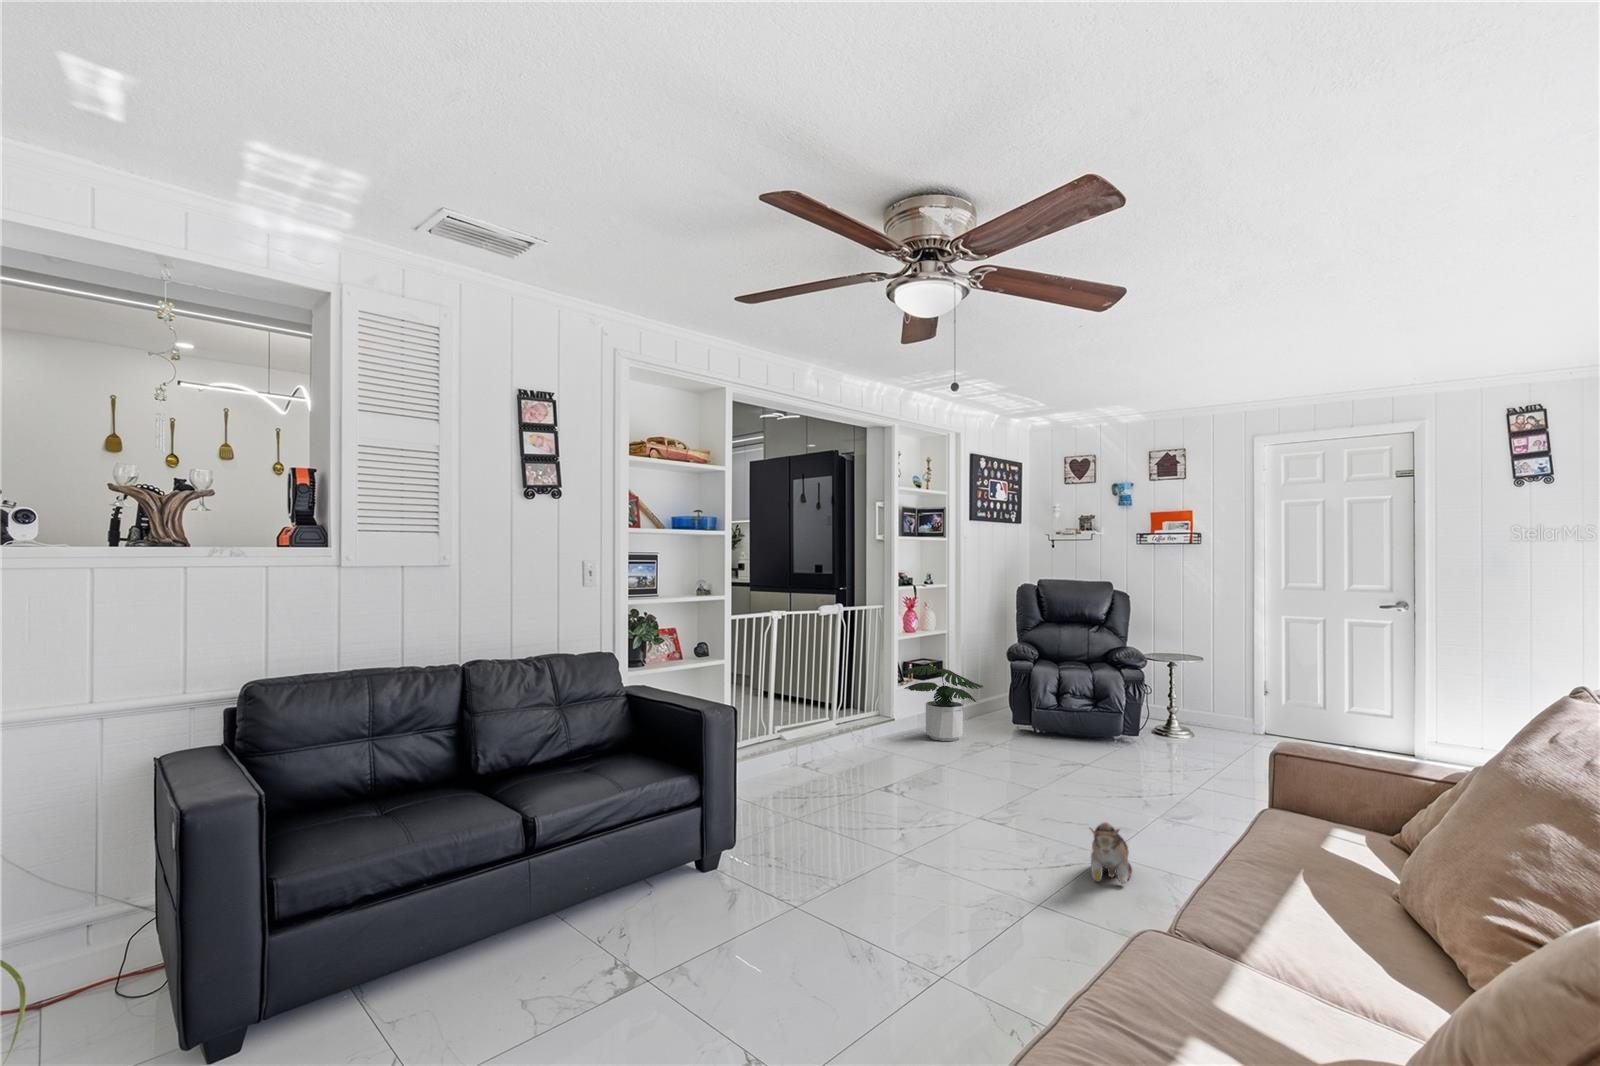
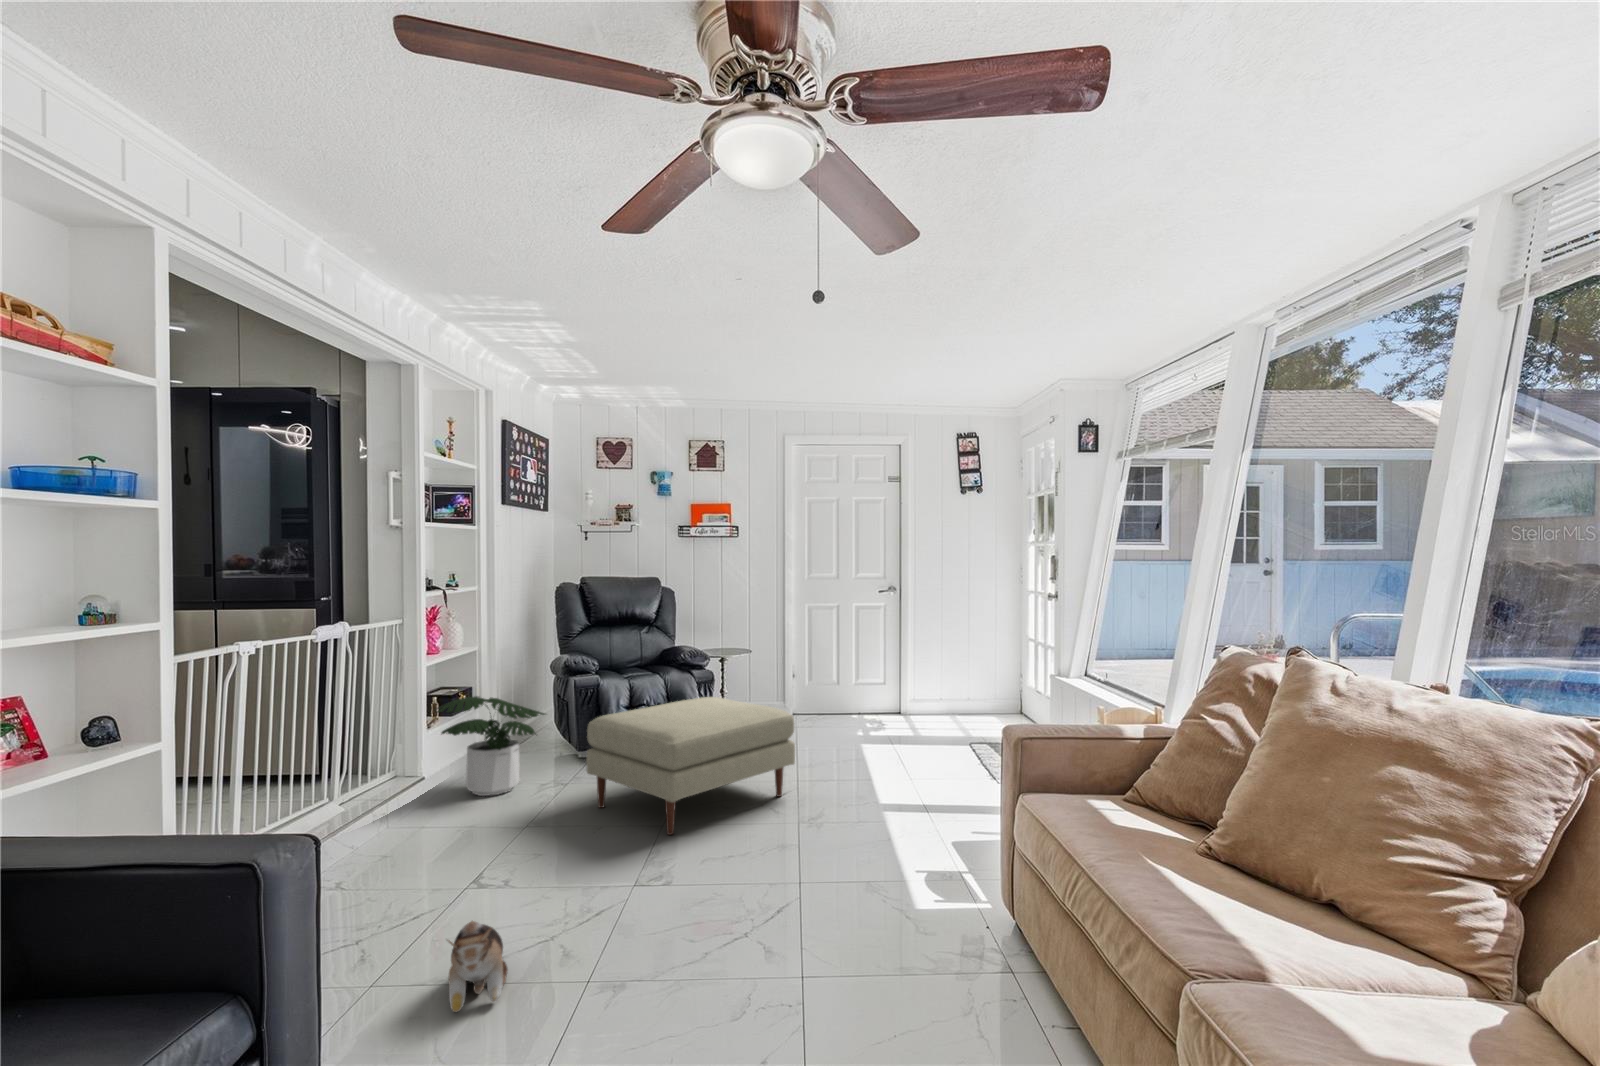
ottoman: none [996,691,1177,790] -> present [586,697,795,835]
plush toy: present [1089,822,1132,884] -> present [448,921,508,1012]

